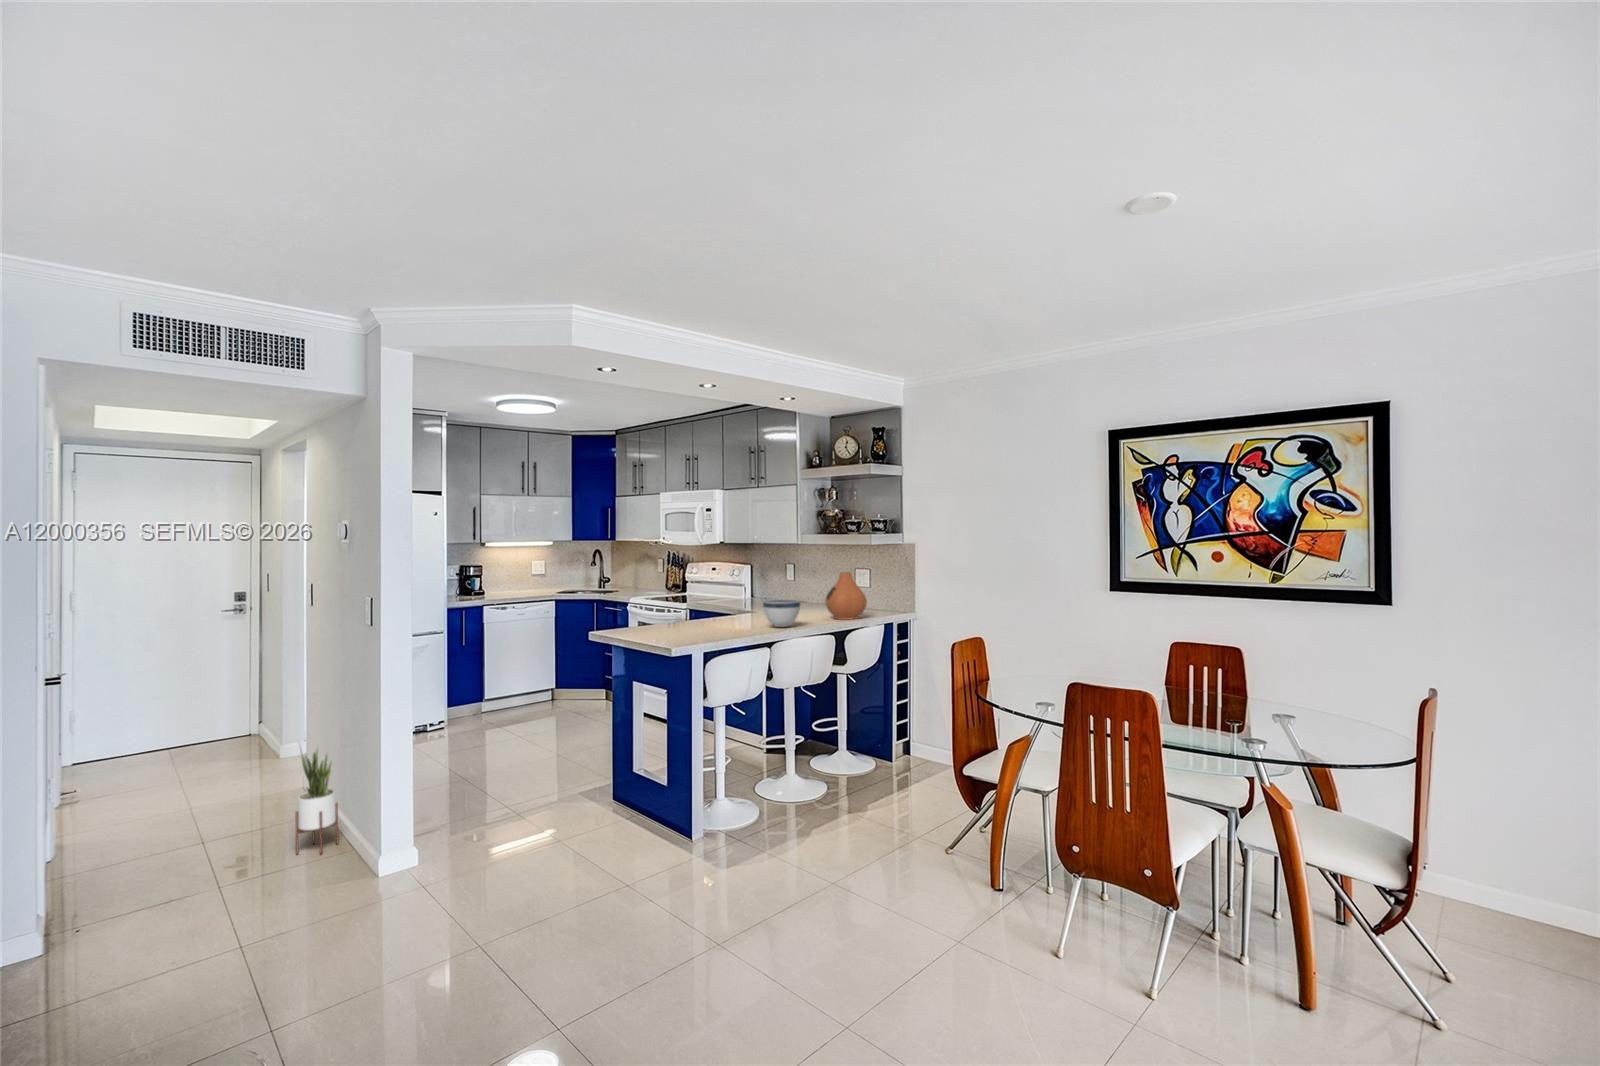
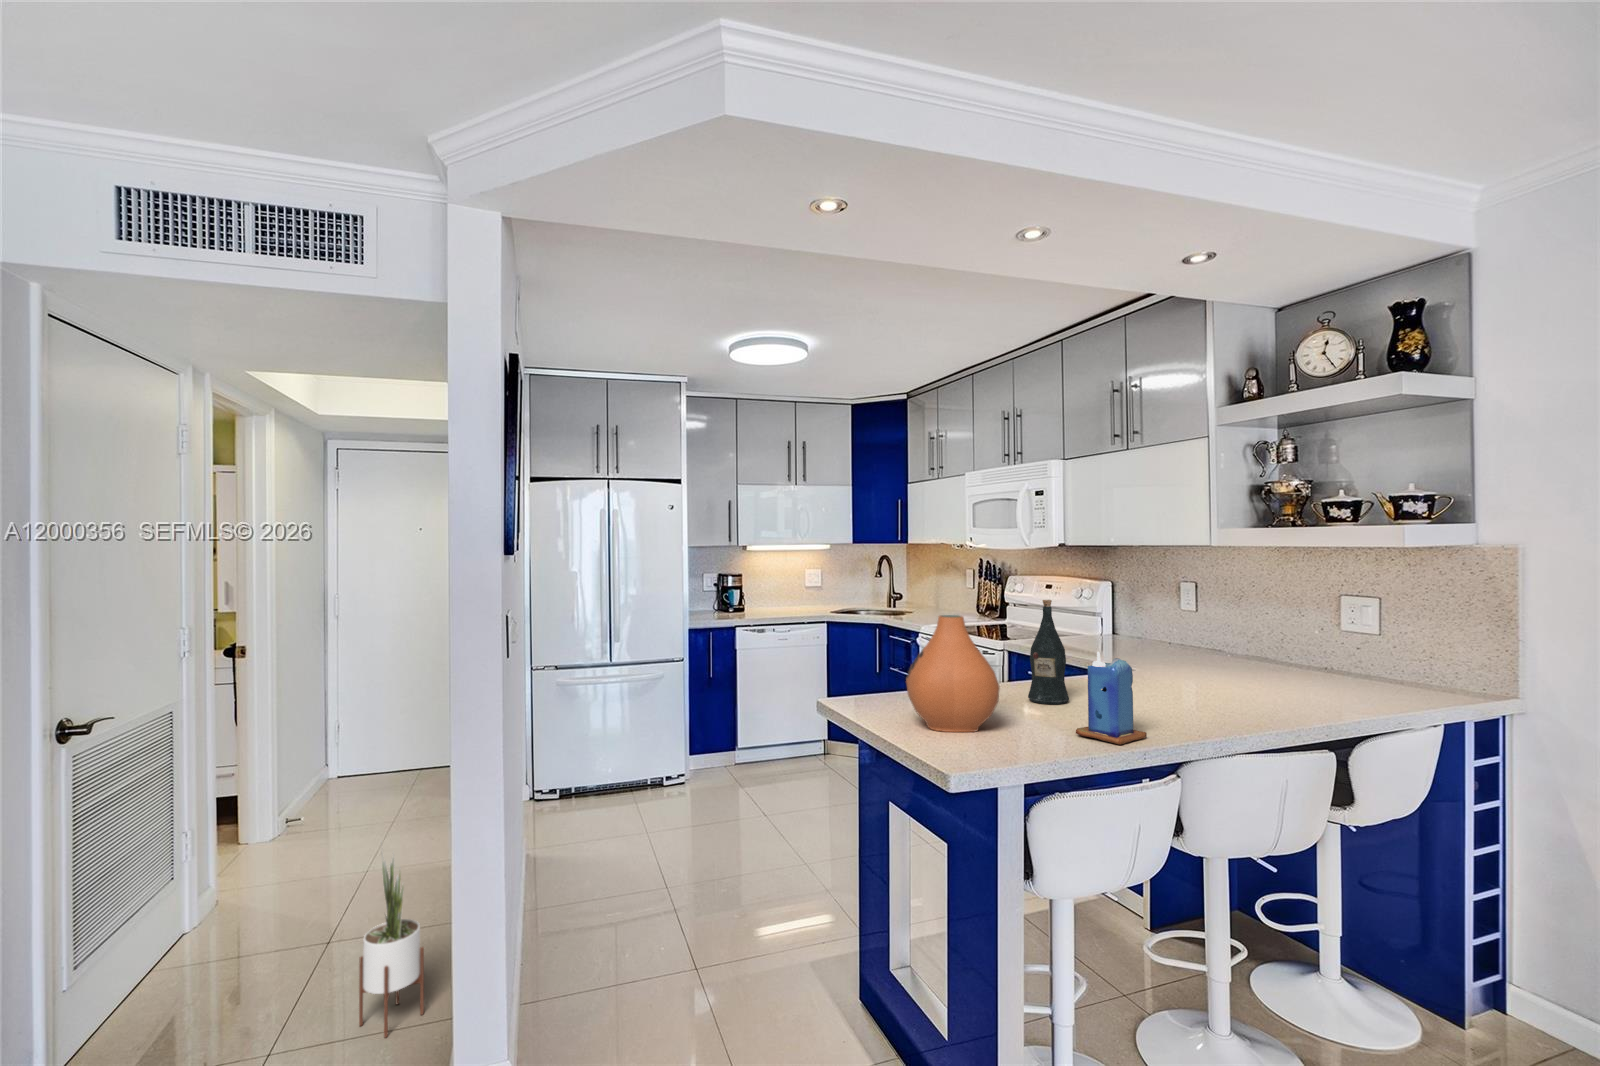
vase: present [825,572,867,620] -> present [906,615,1000,732]
wine bottle: none [703,574,723,627] -> present [1028,600,1069,704]
candle: none [725,595,754,635] -> present [1076,652,1147,745]
bowl: present [763,599,801,627] -> none [1159,658,1256,724]

